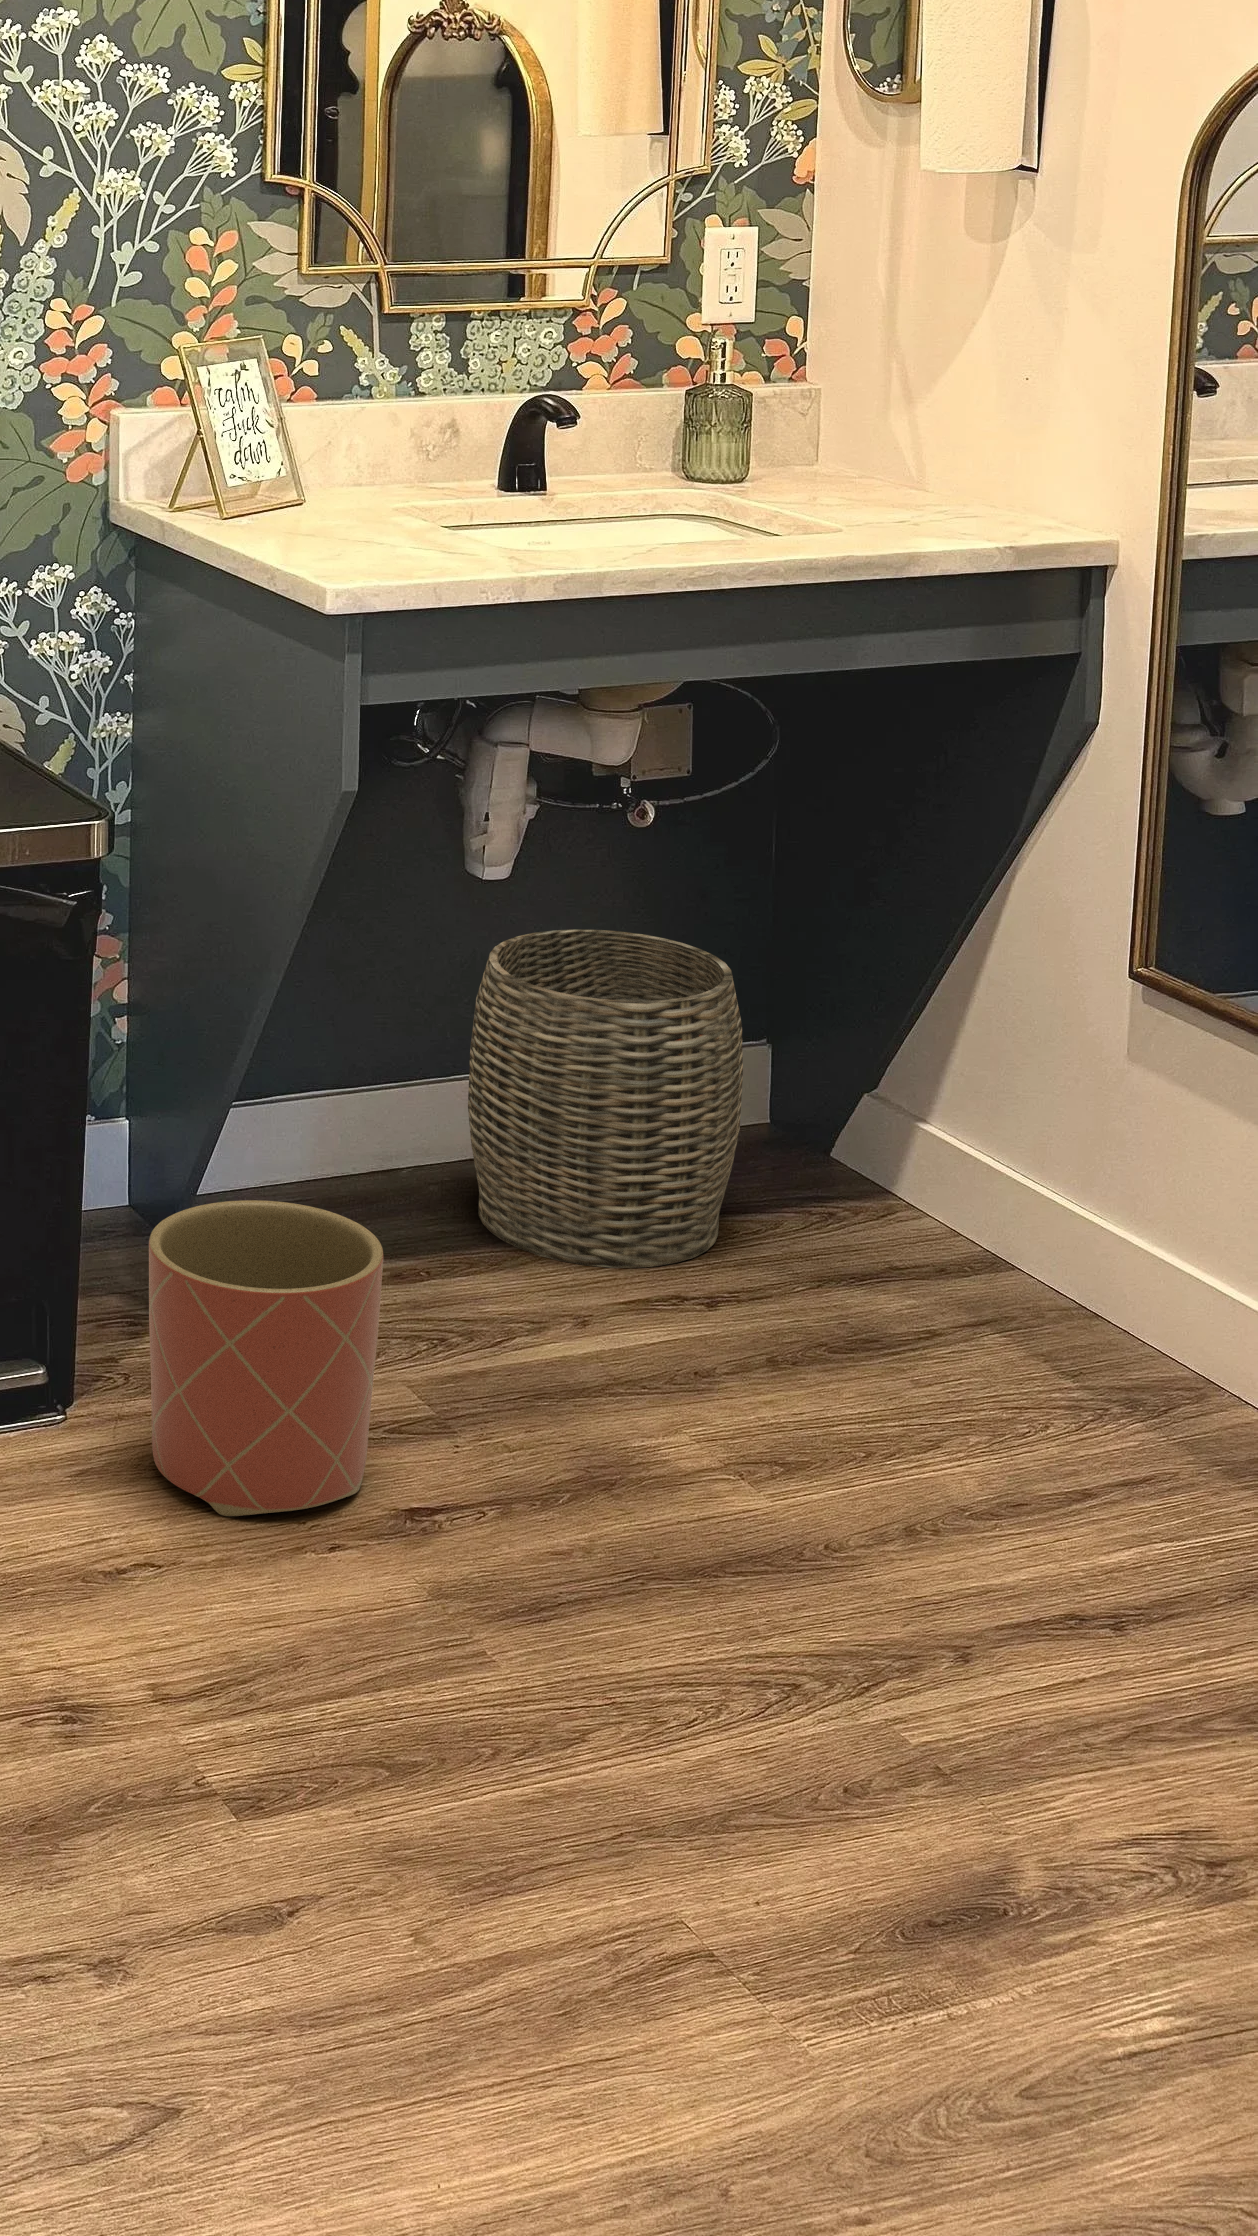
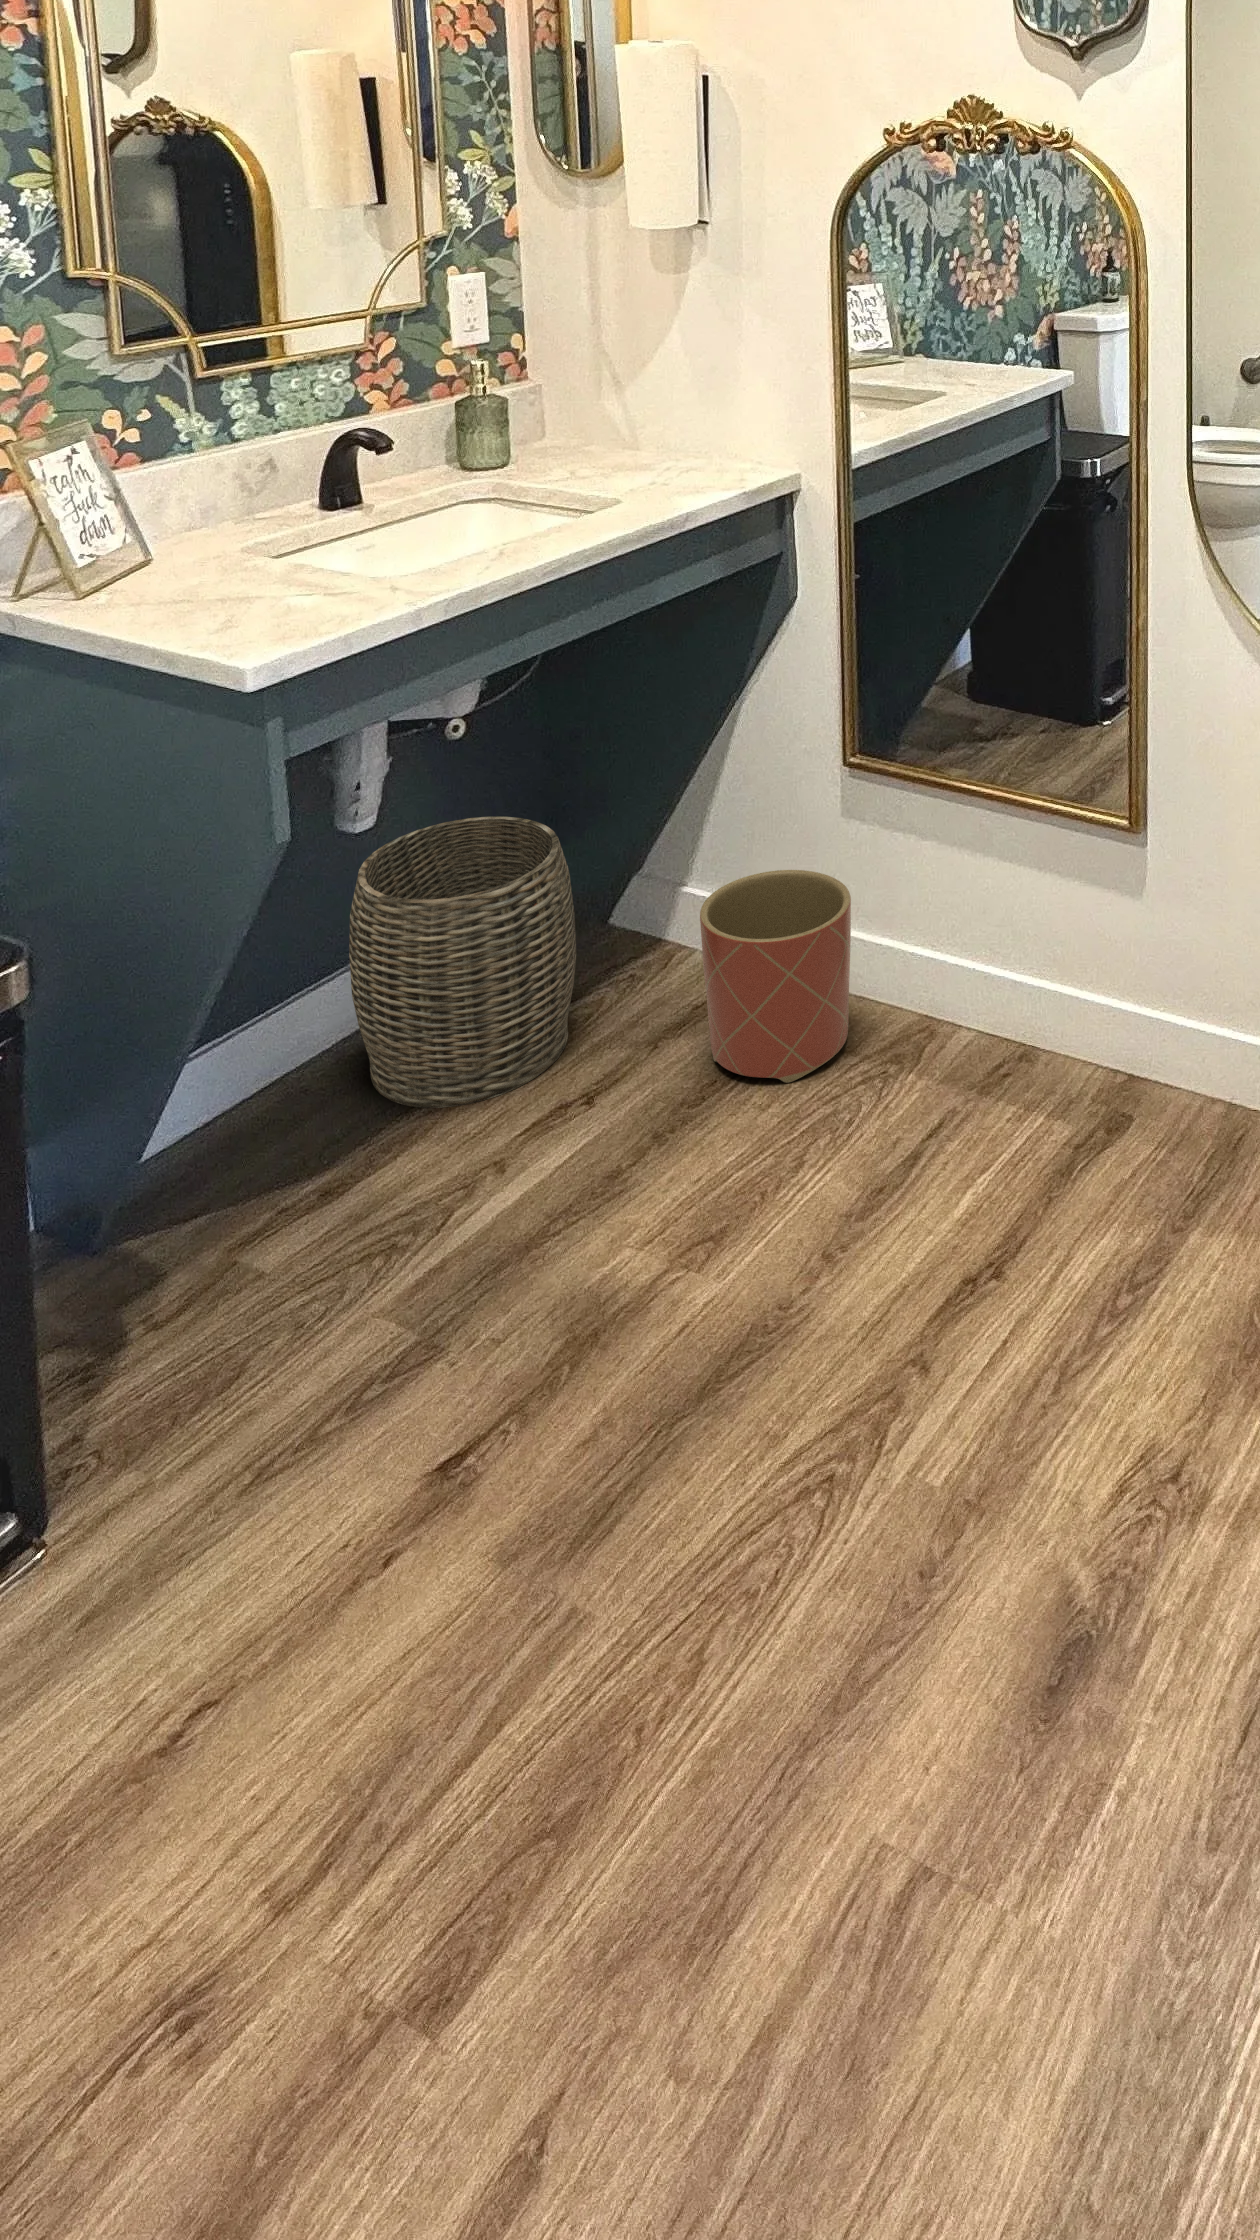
planter: present [149,1200,383,1516] -> present [700,870,851,1083]

